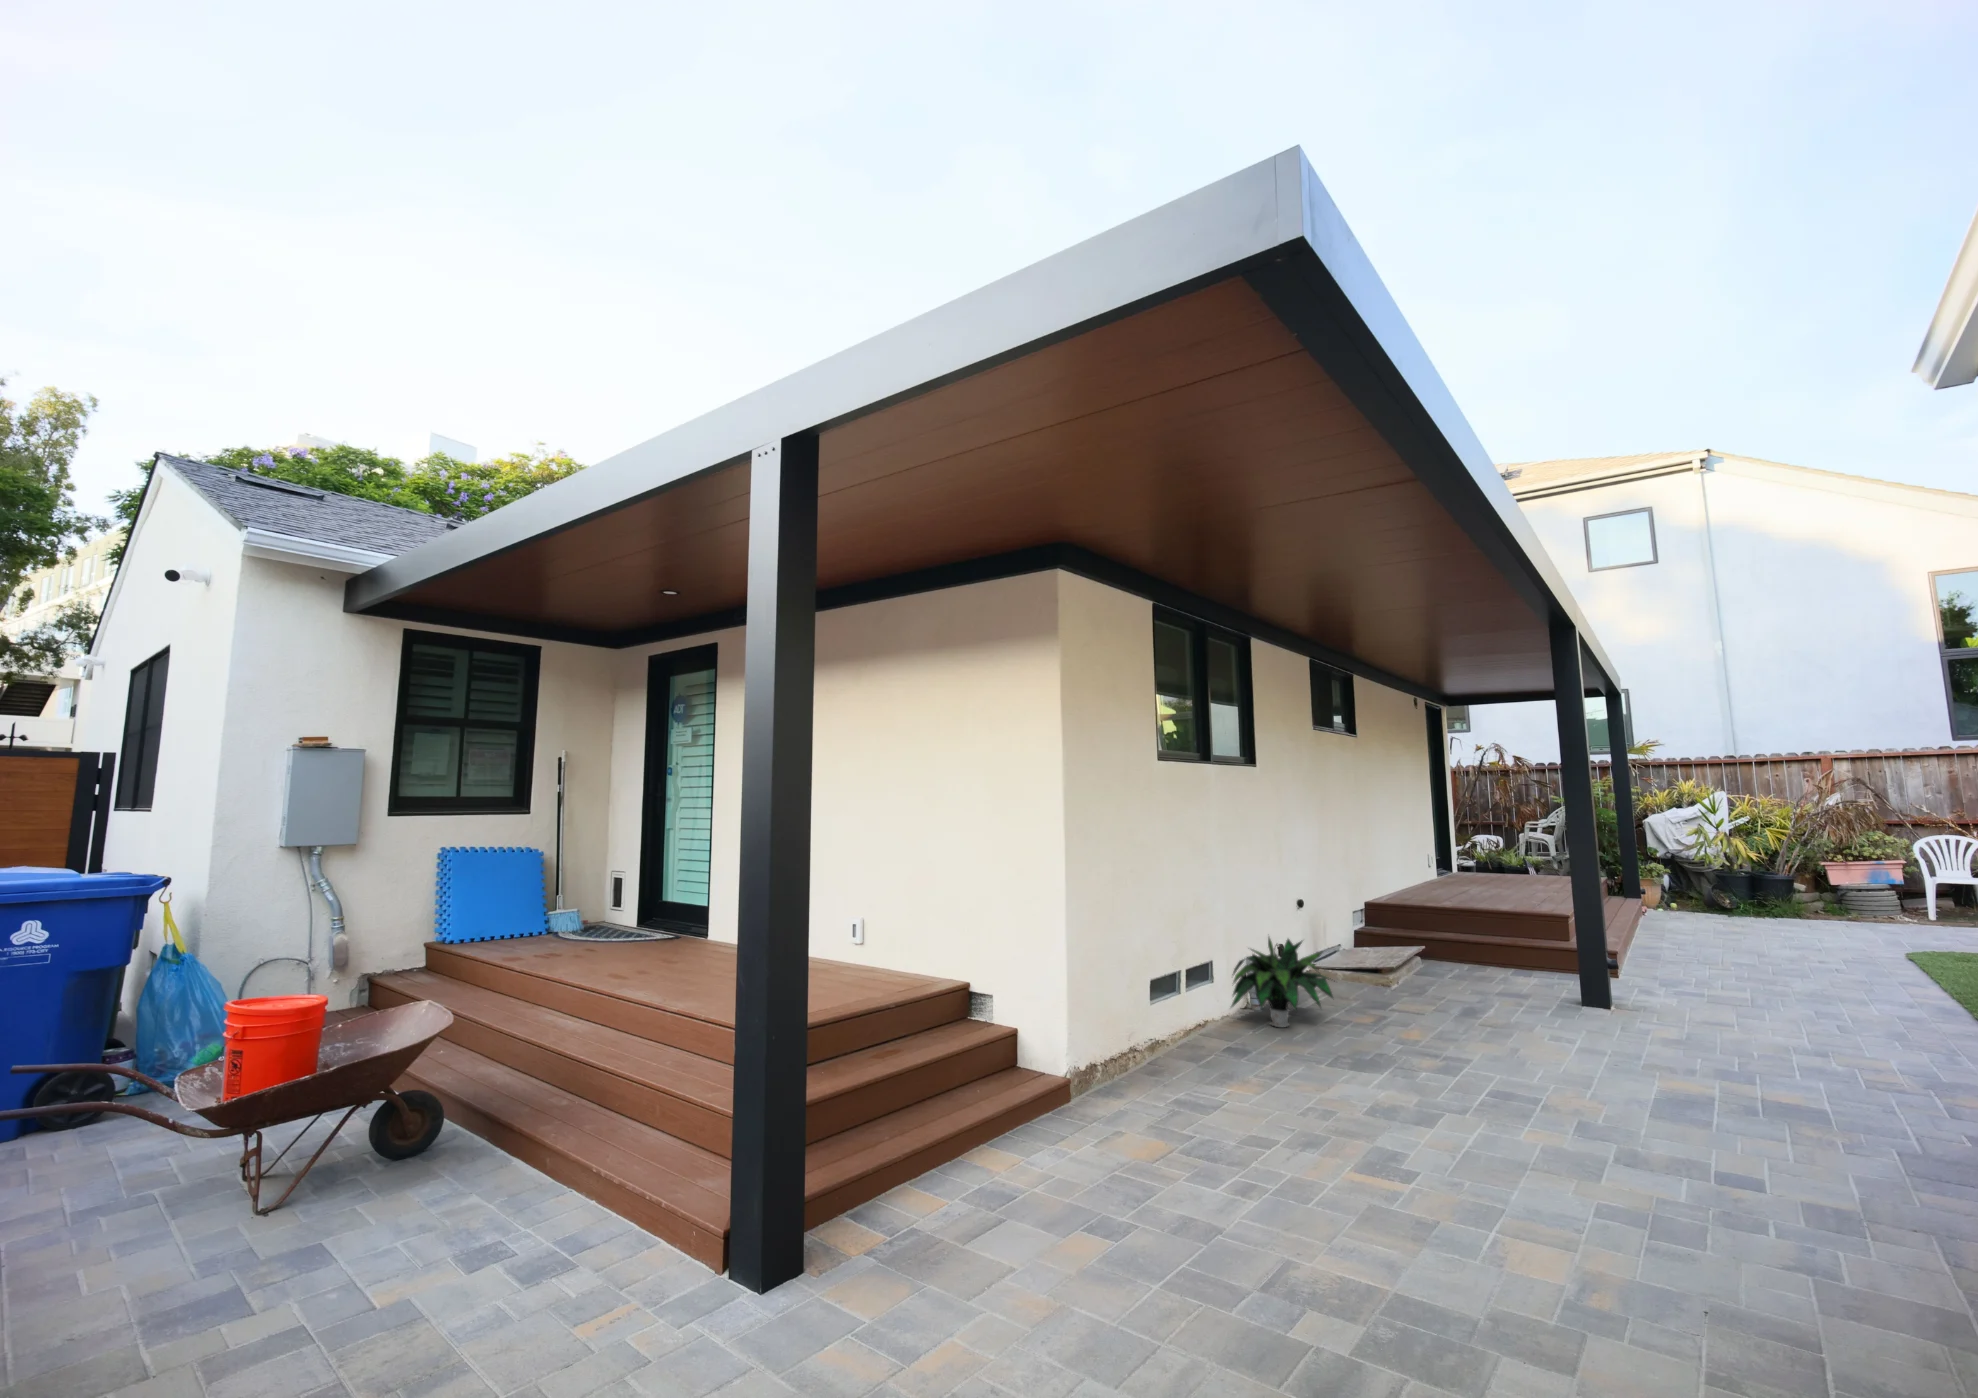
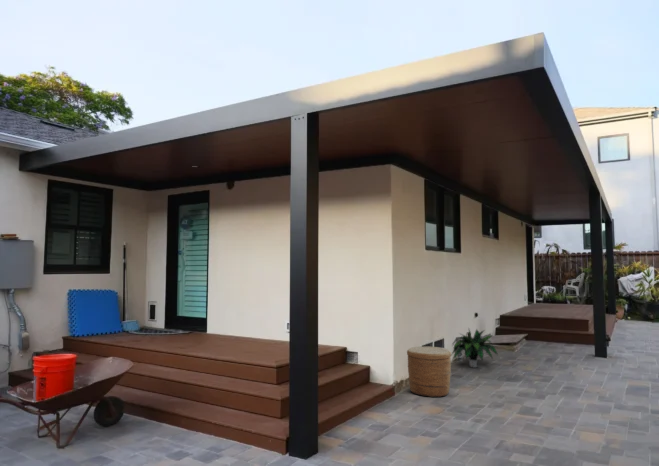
woven basket: none [1102,981,1204,1104] -> present [407,346,451,397]

